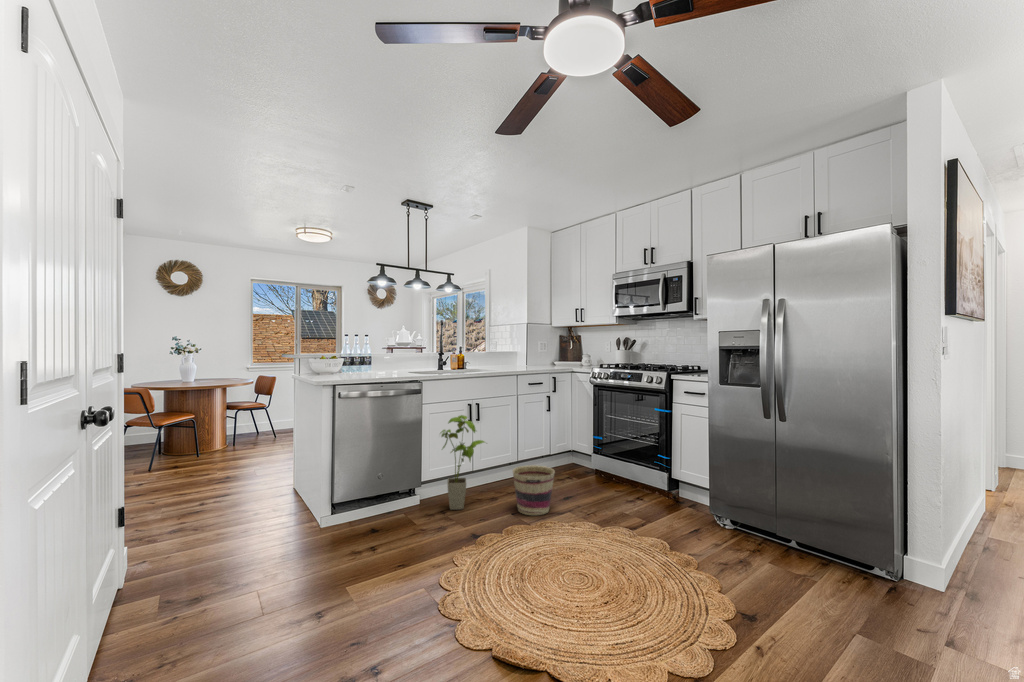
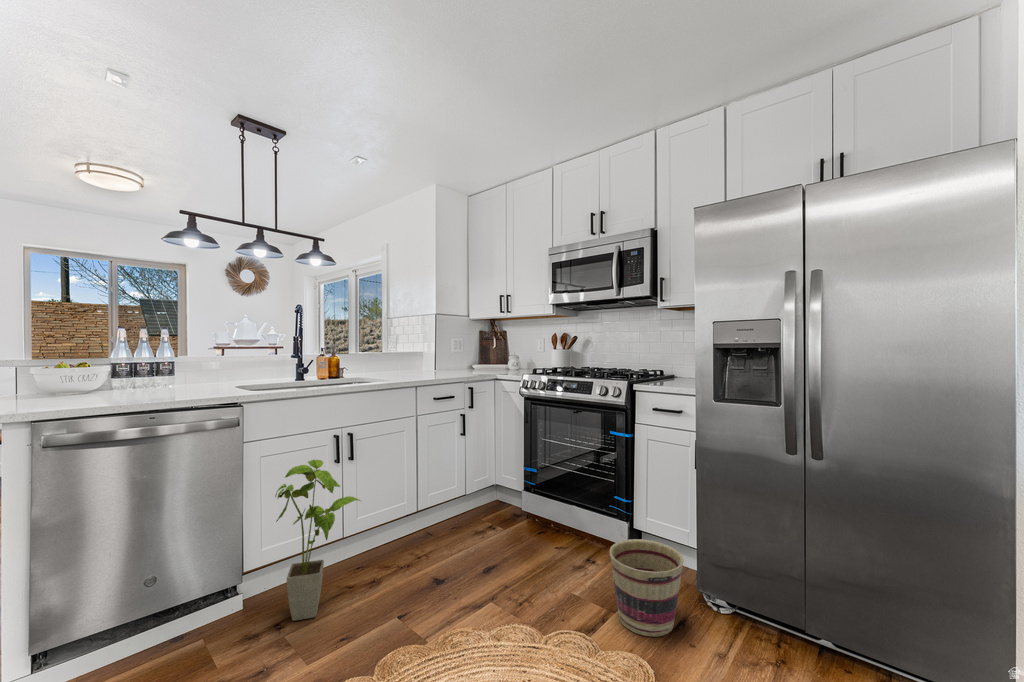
basket: present [513,465,555,515] -> present [610,539,683,637]

